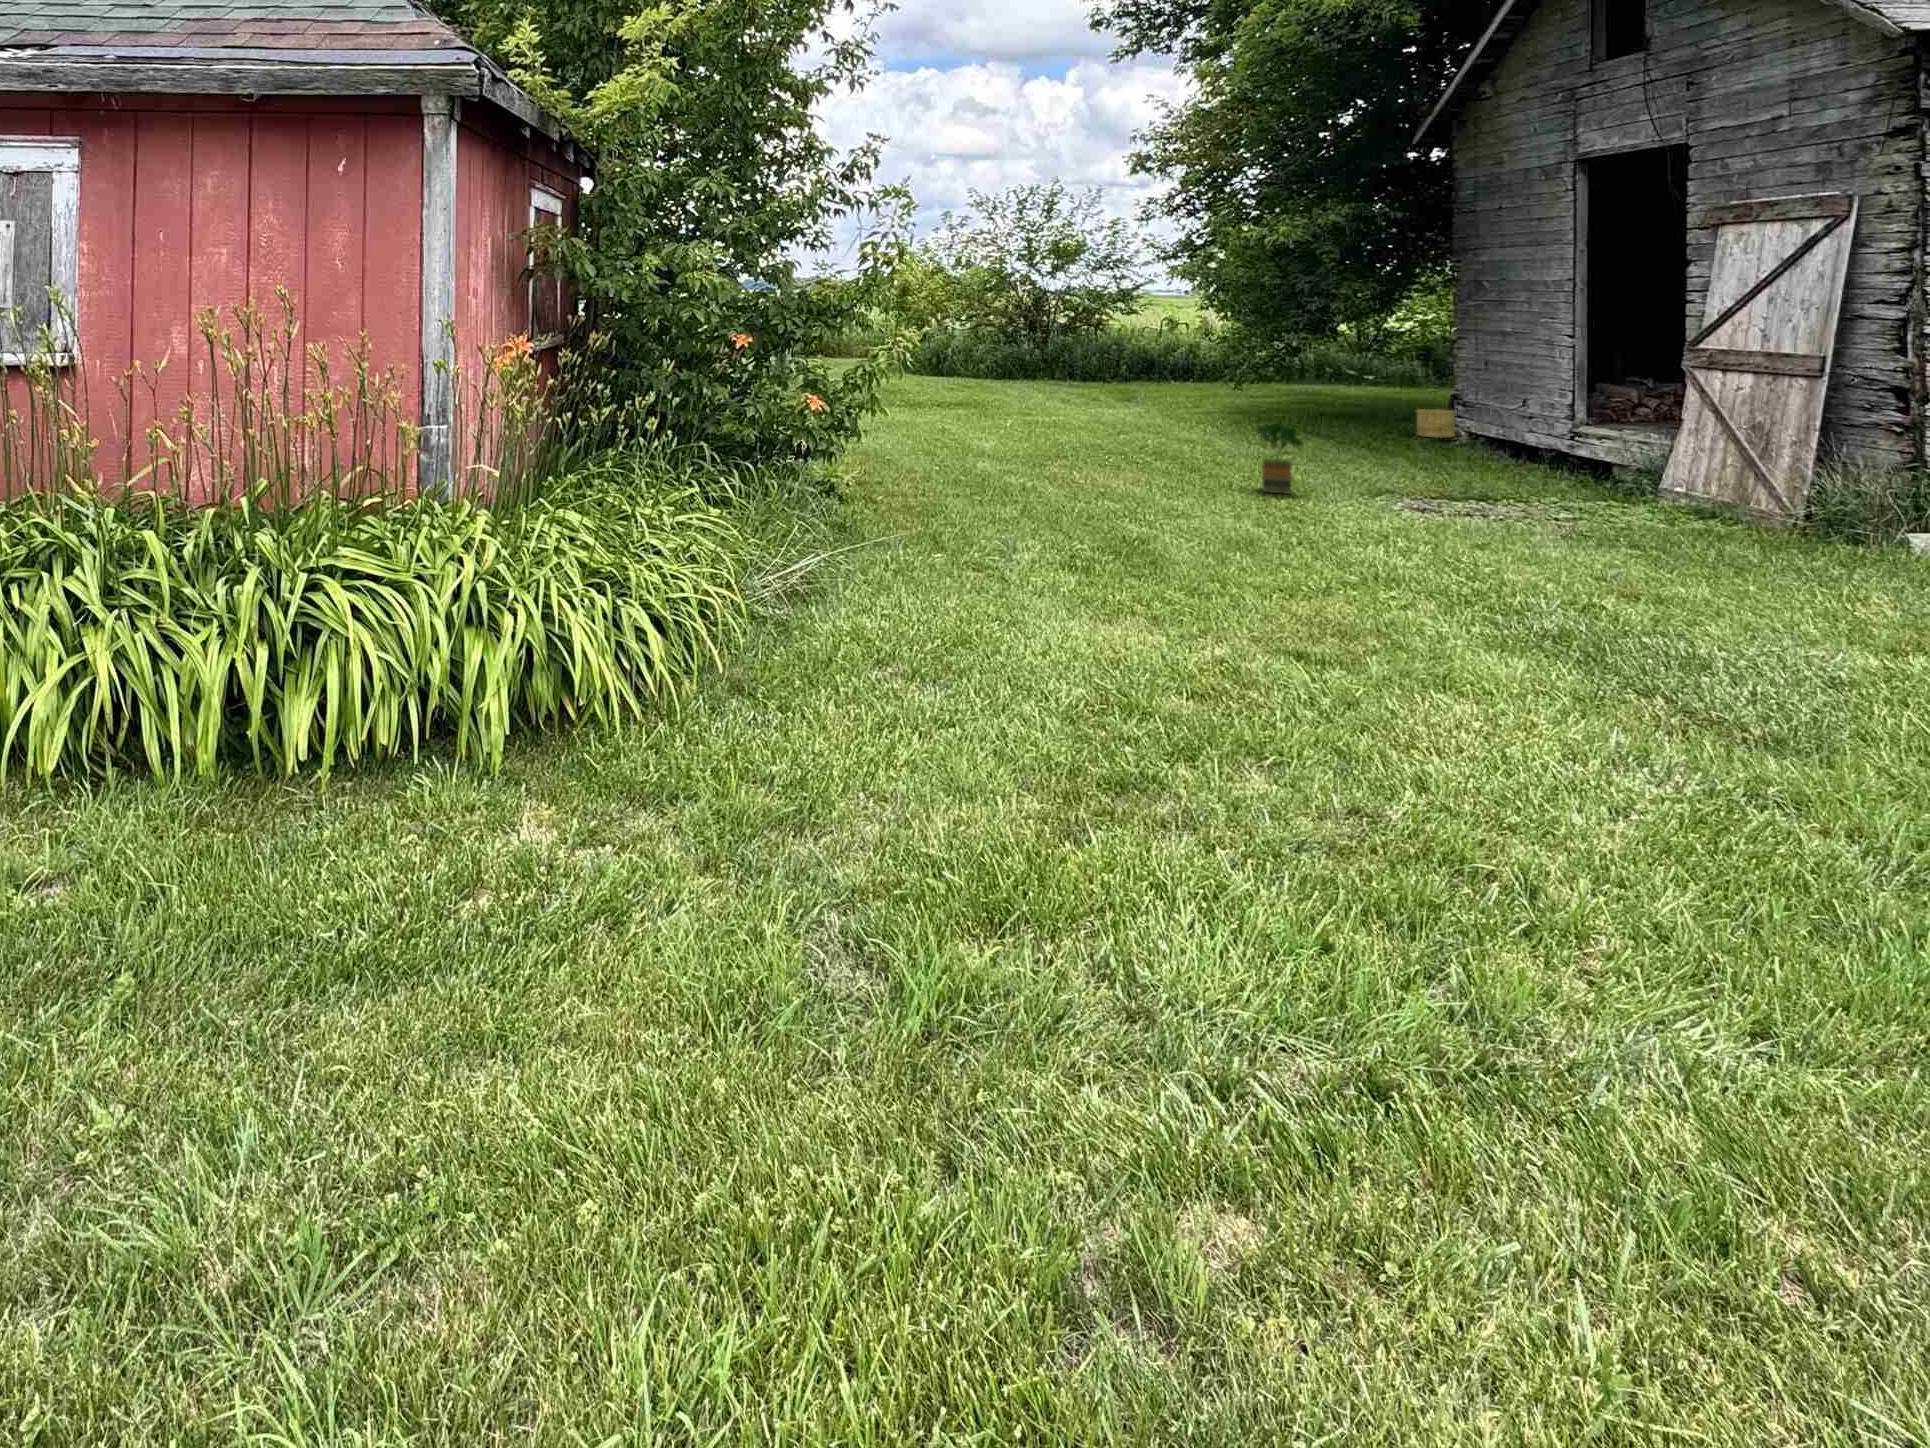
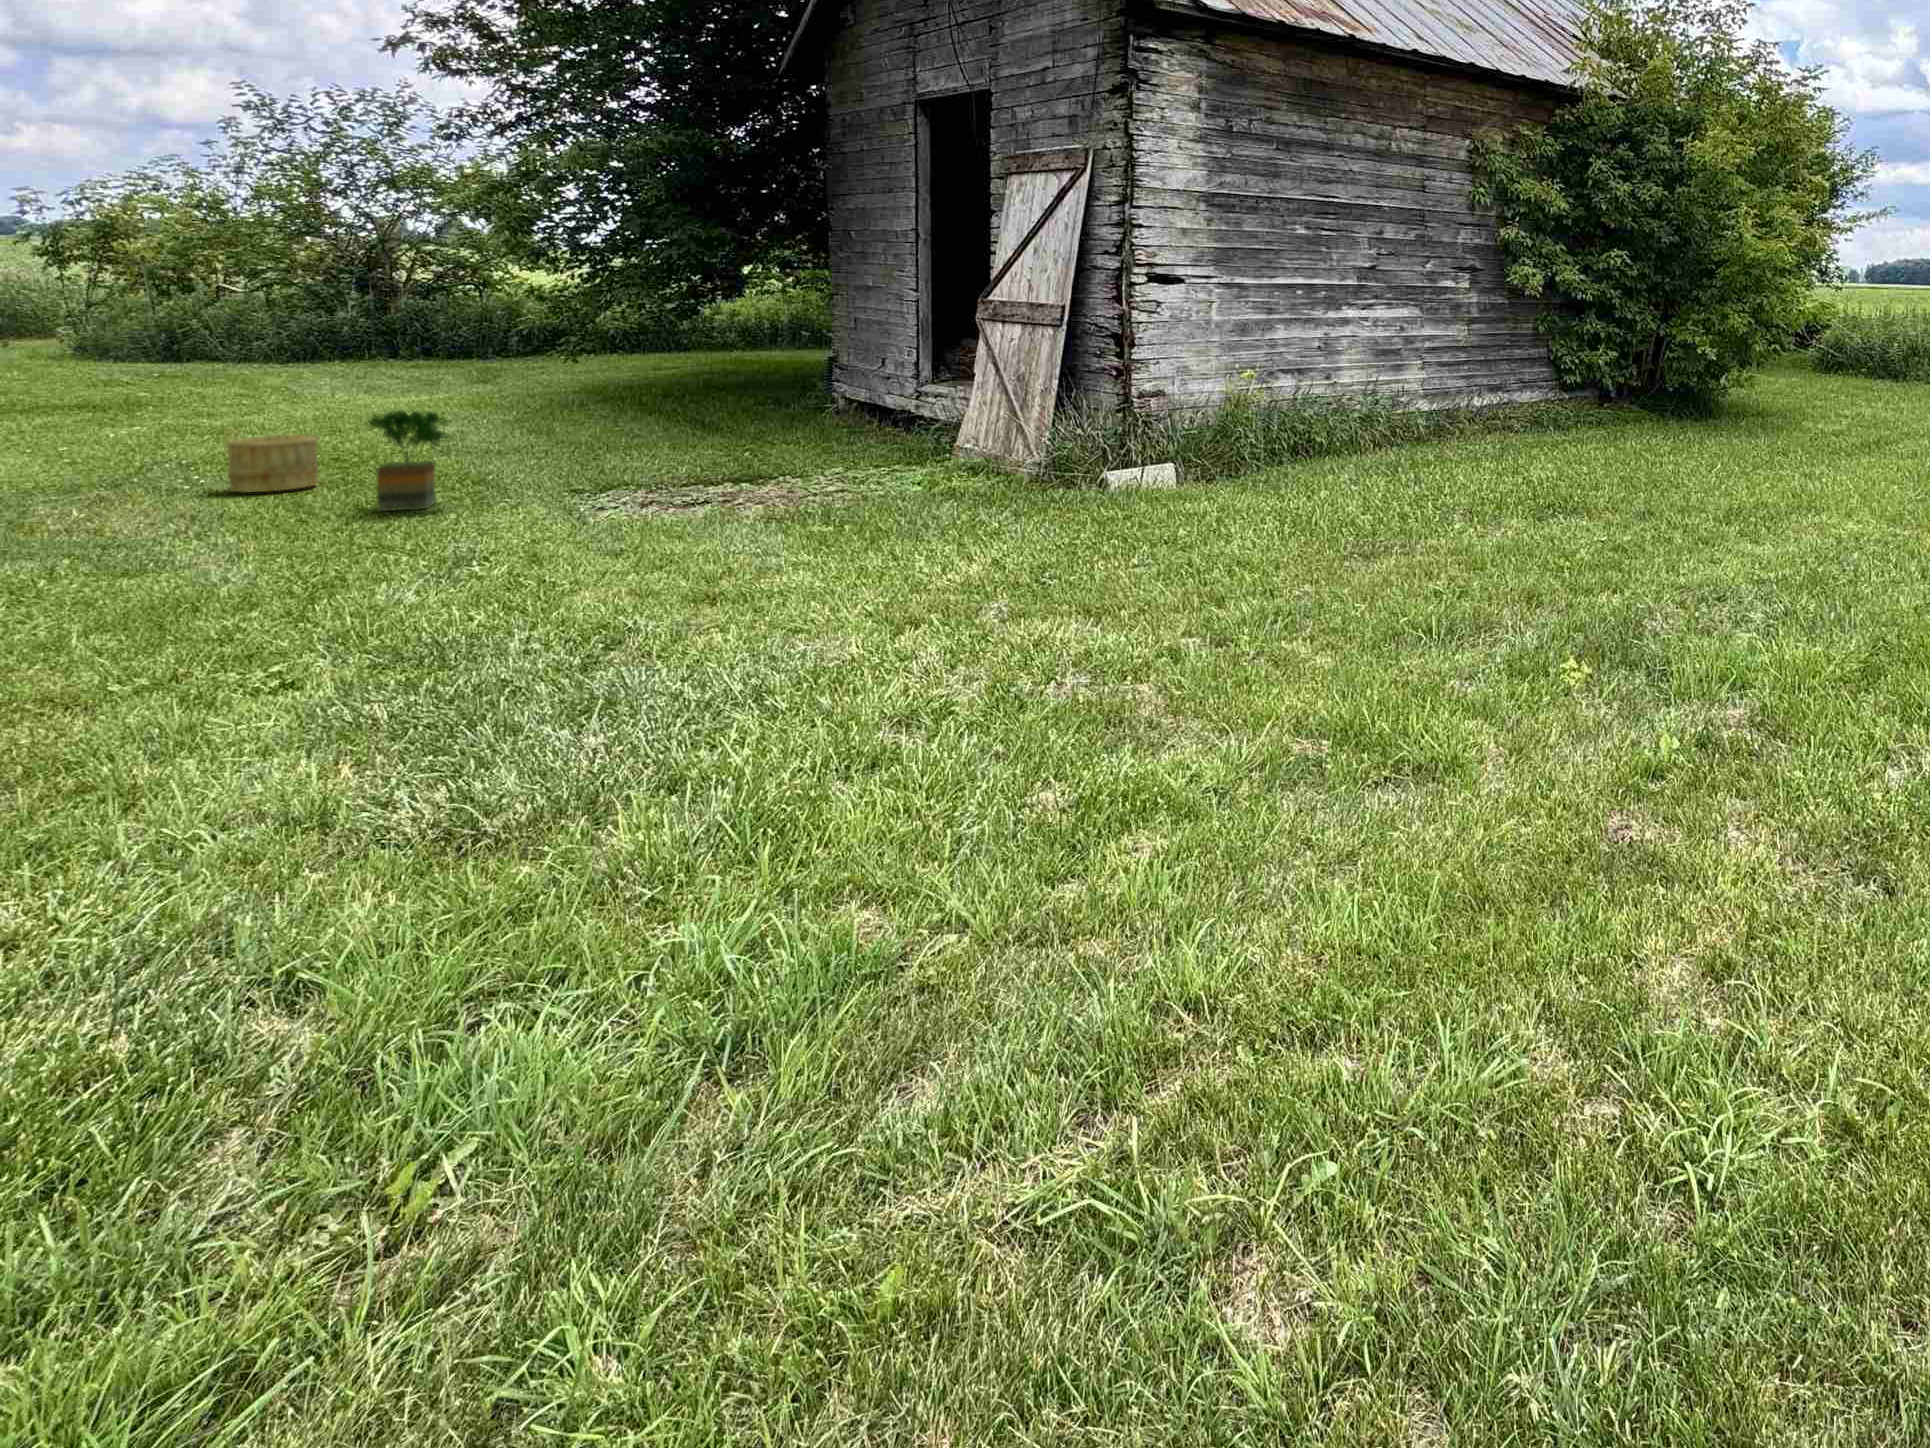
wooden bucket: present [1416,409,1455,438] -> present [225,435,318,492]

